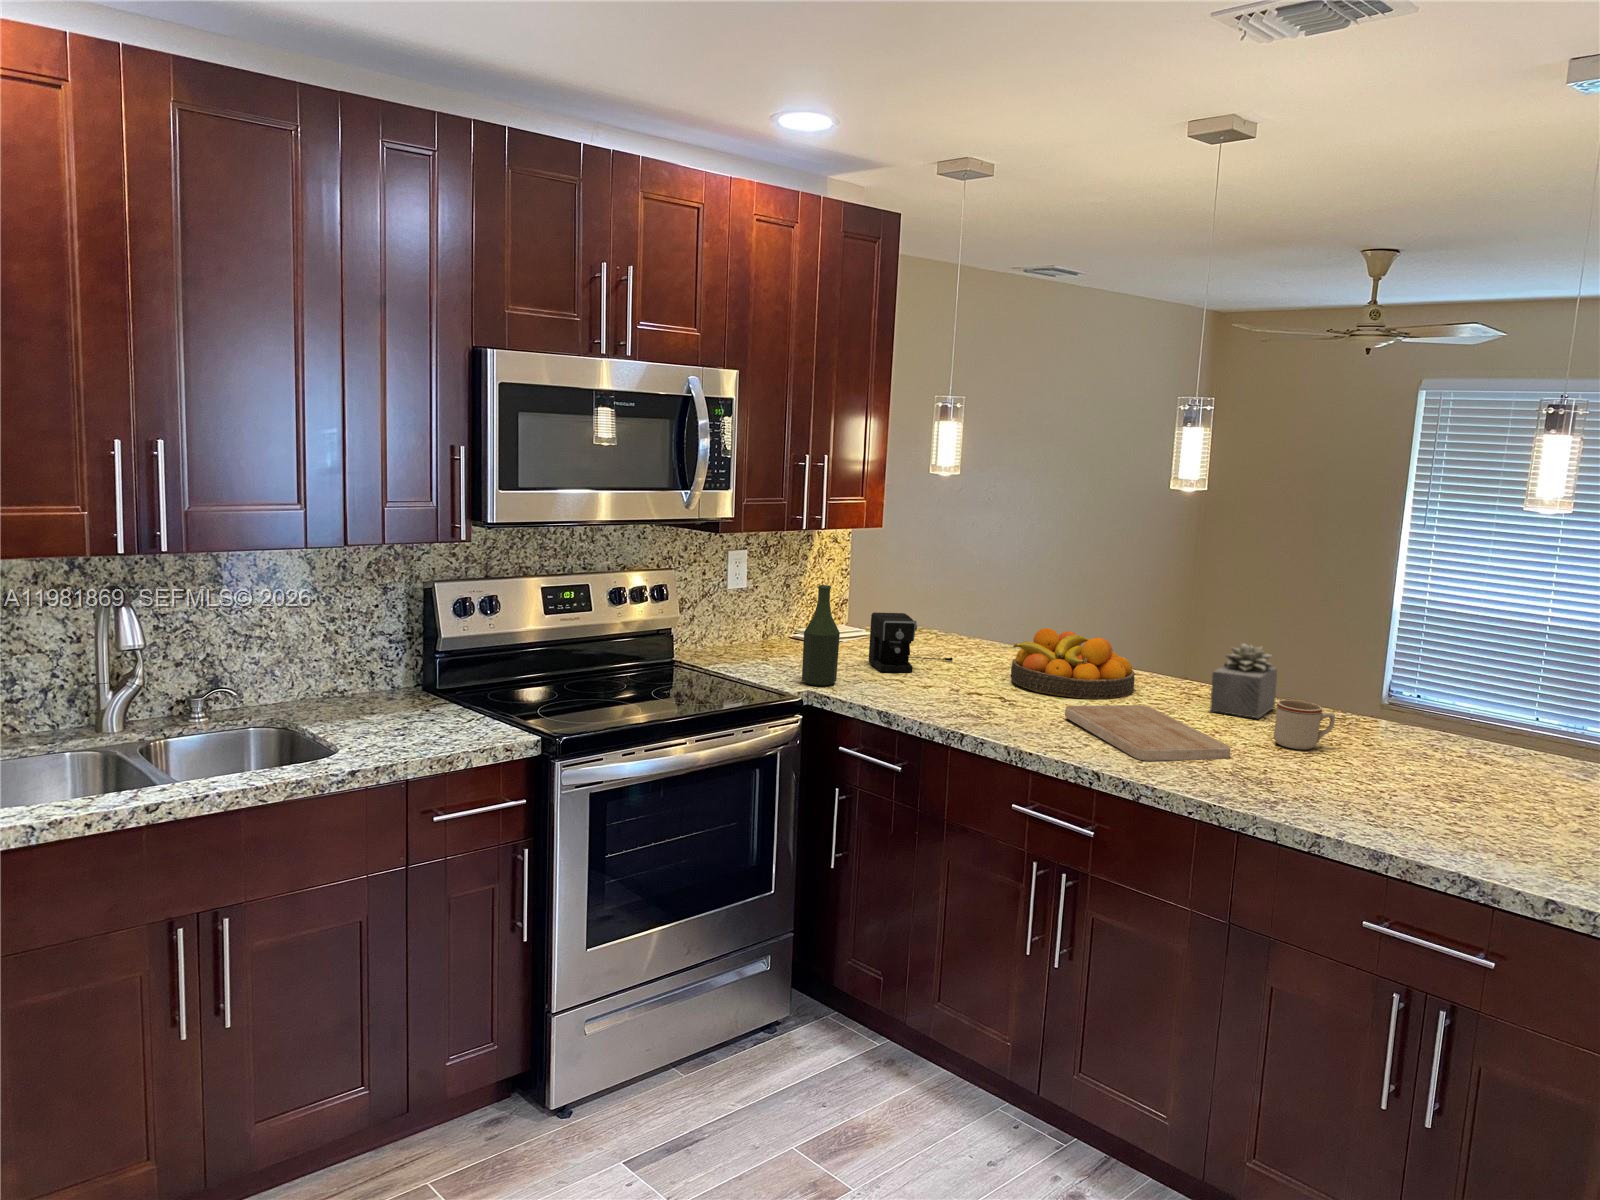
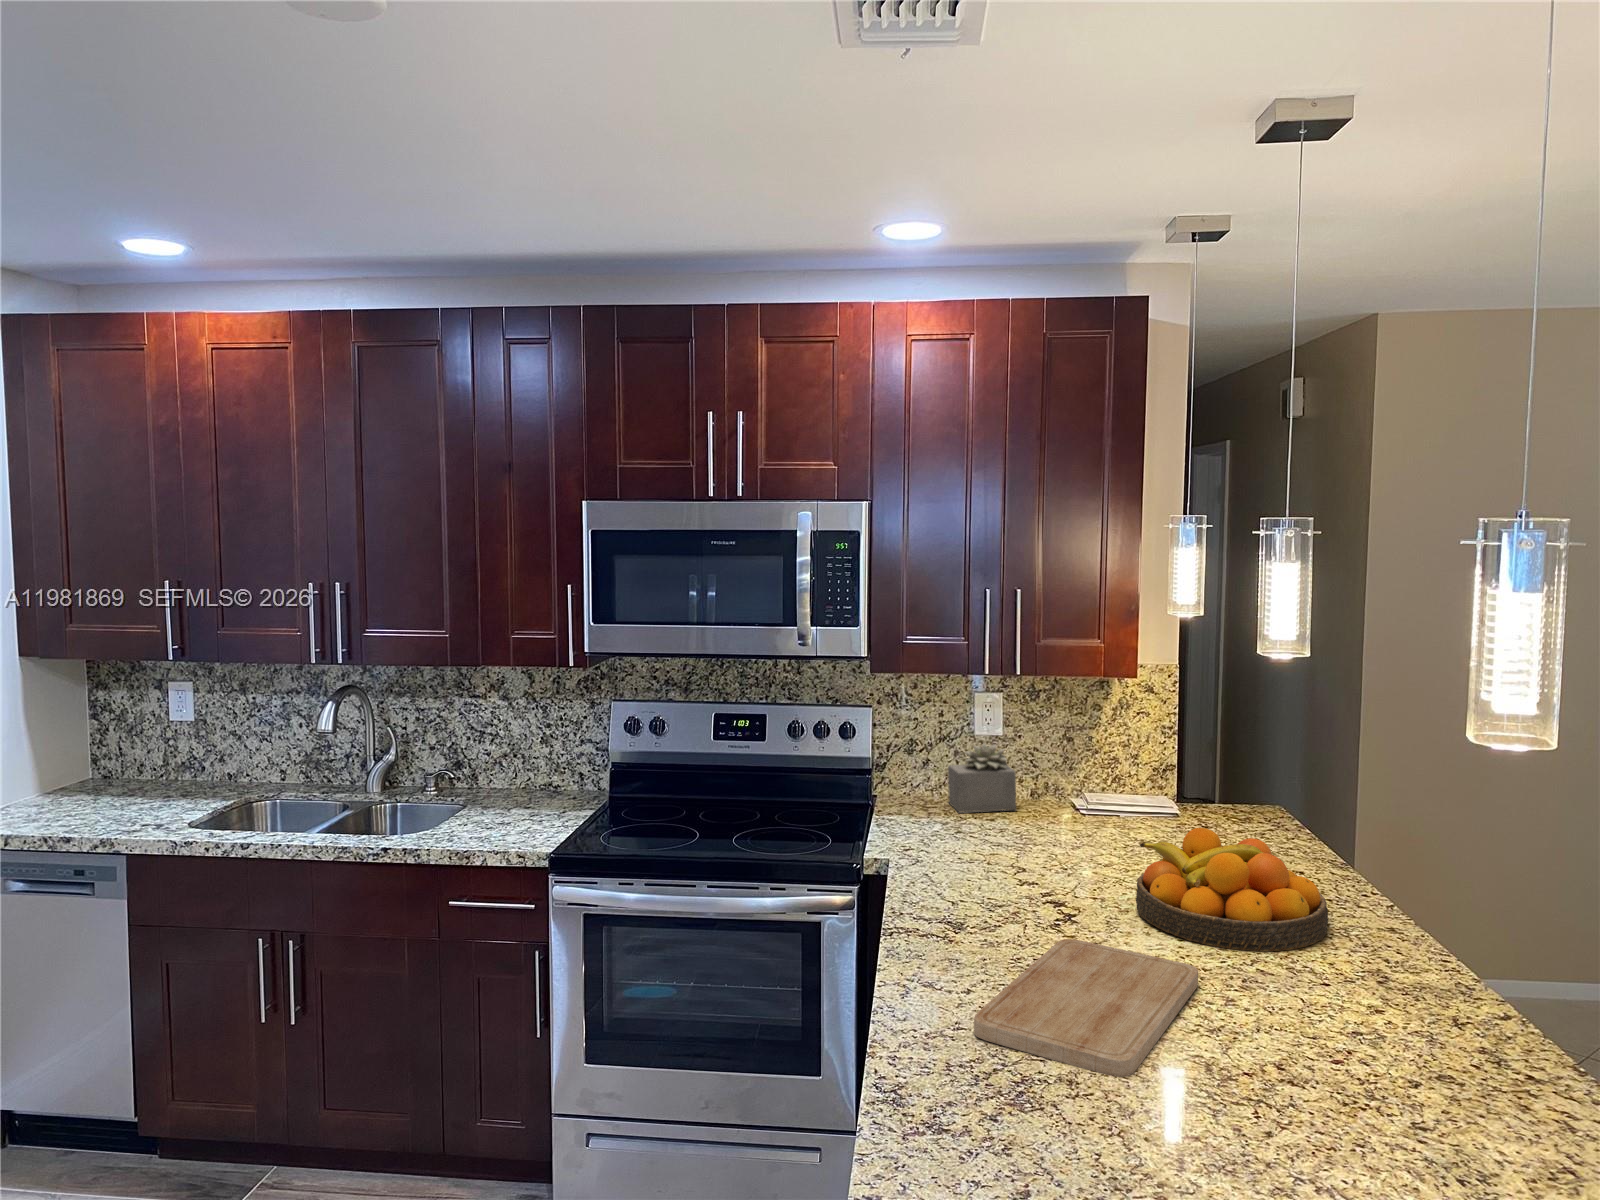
bottle: present [802,585,840,686] -> none [907,736,949,856]
coffee maker: present [869,612,953,672] -> none [1027,778,1165,859]
succulent plant: present [1210,644,1277,718] -> present [948,743,1016,813]
mug: present [1274,700,1335,750] -> none [1269,1009,1372,1114]

